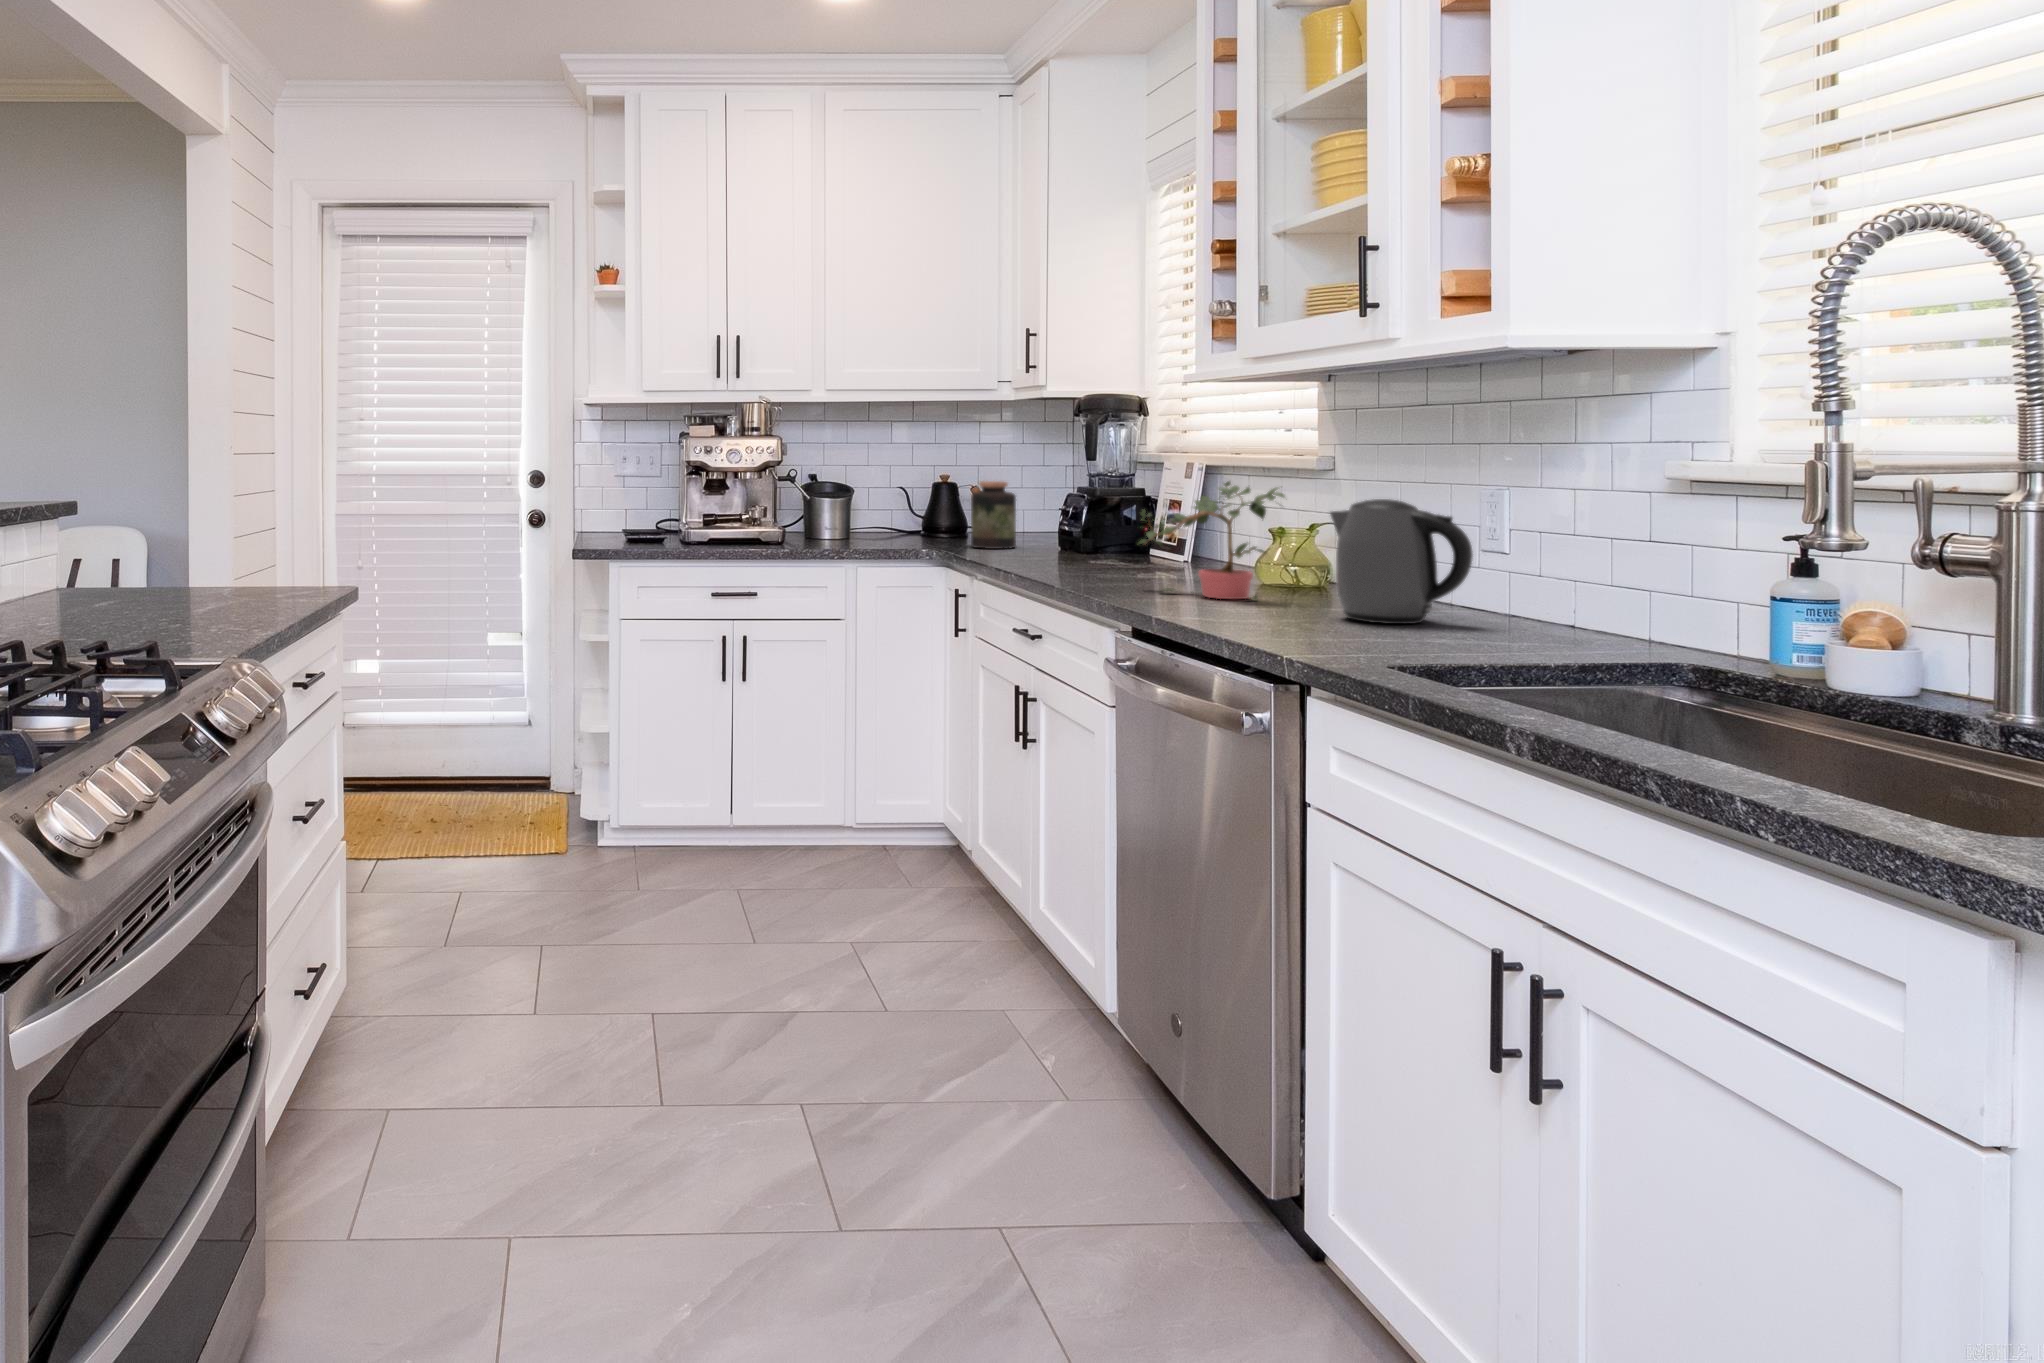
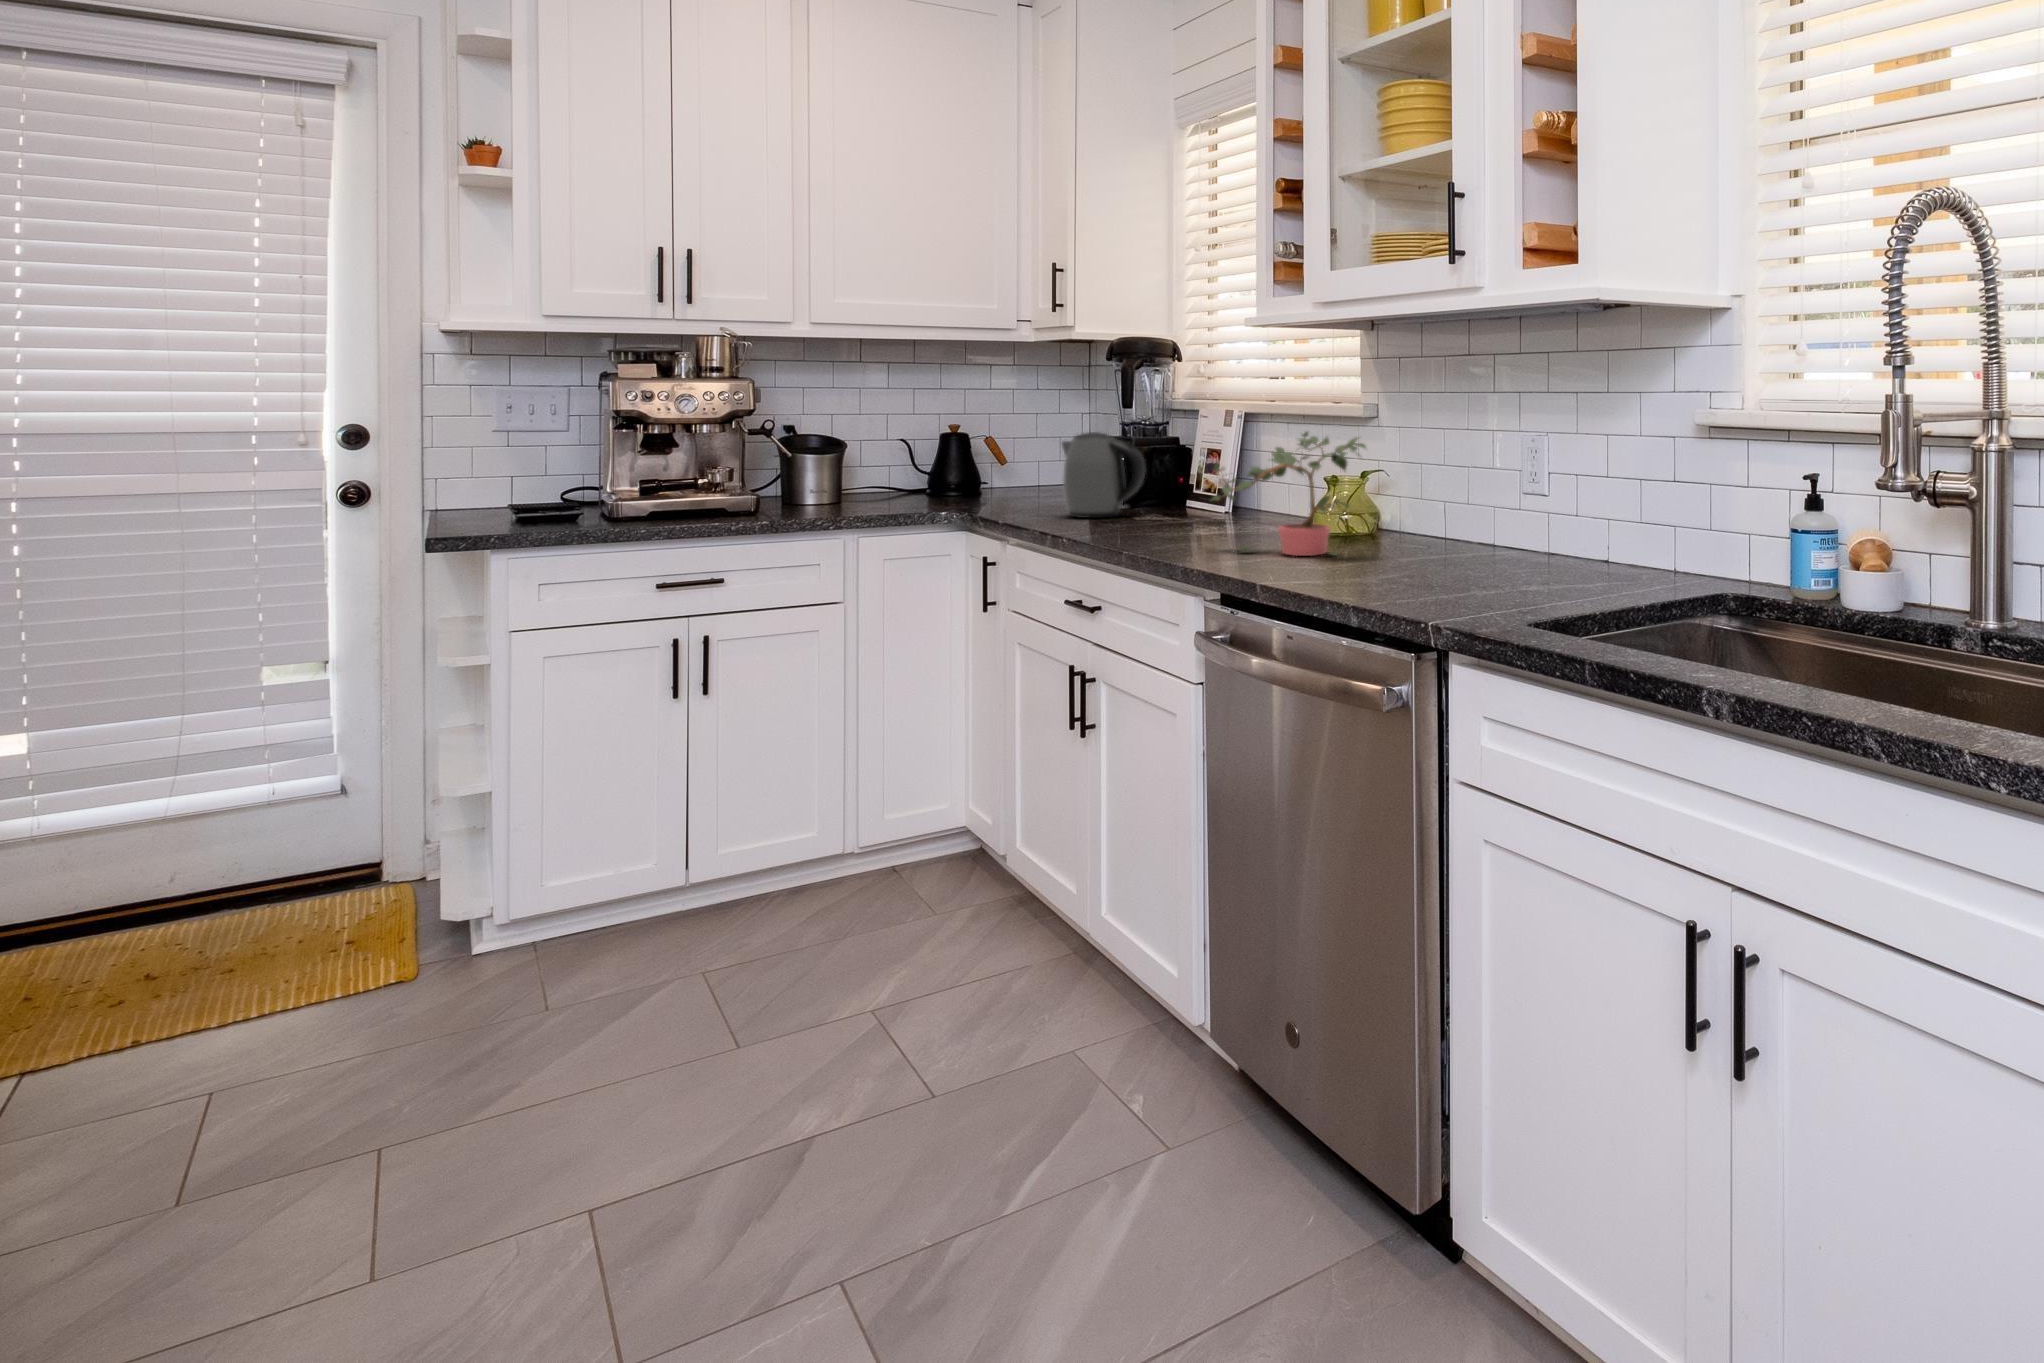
jar: present [971,481,1016,549] -> none [992,433,1043,508]
kettle: present [1330,499,1473,624] -> present [1062,432,1145,518]

